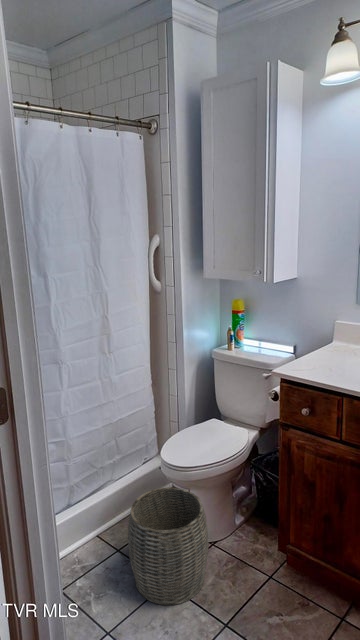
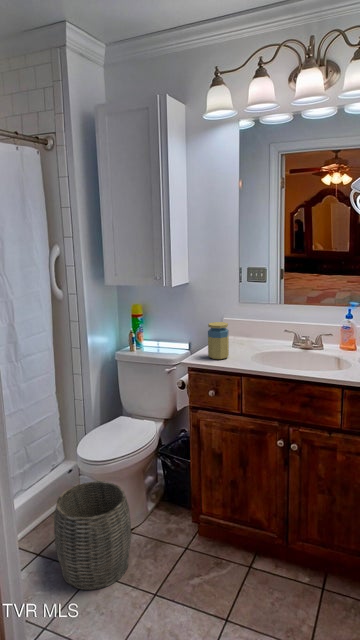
jar: none [307,327,333,372] -> present [208,322,229,359]

